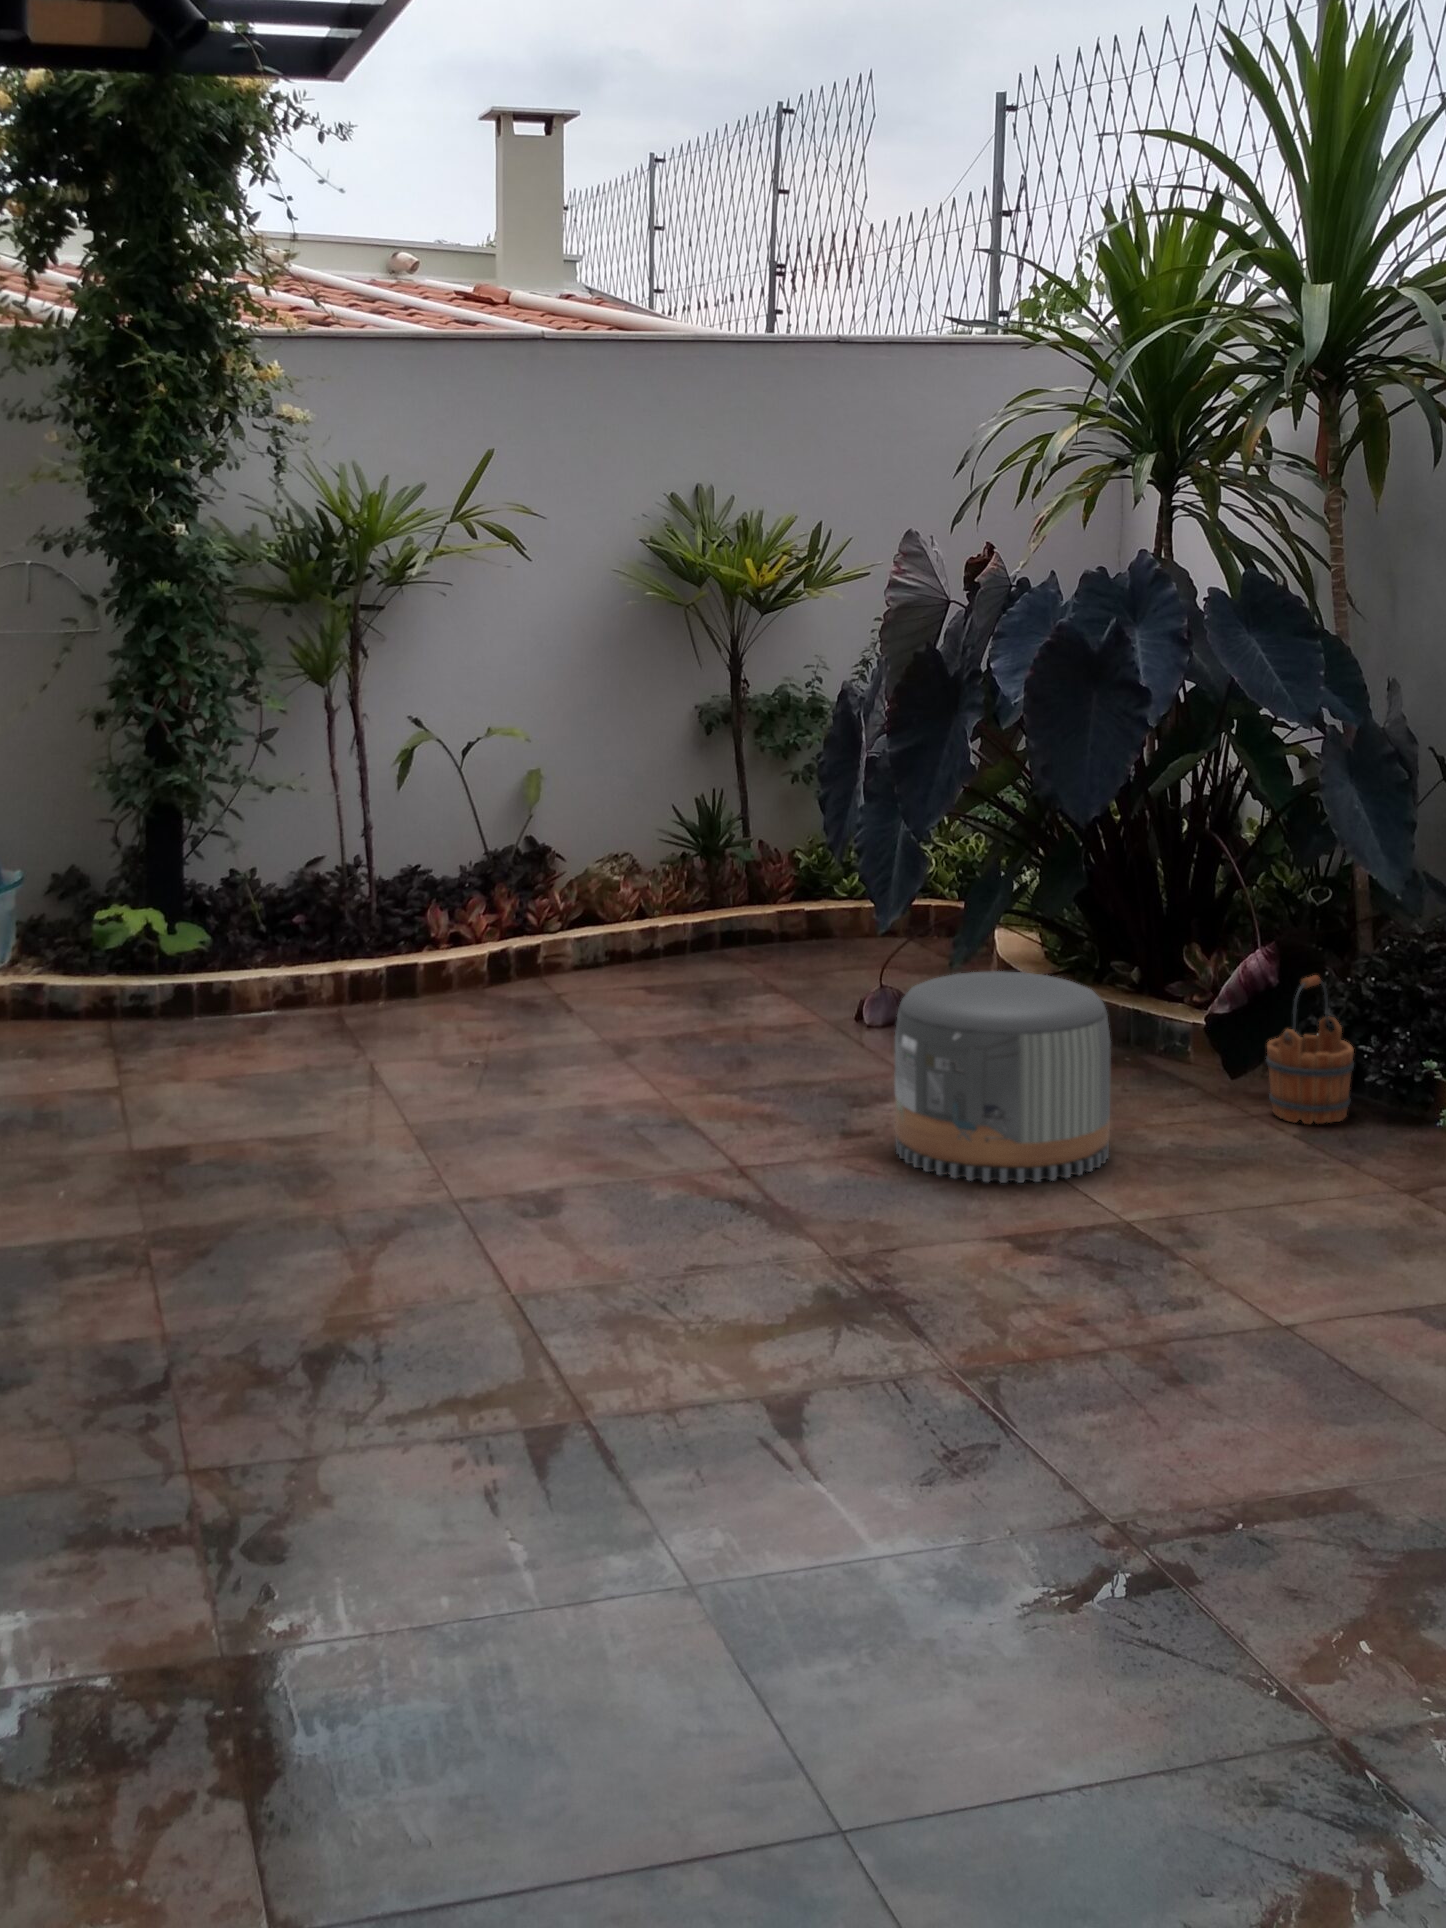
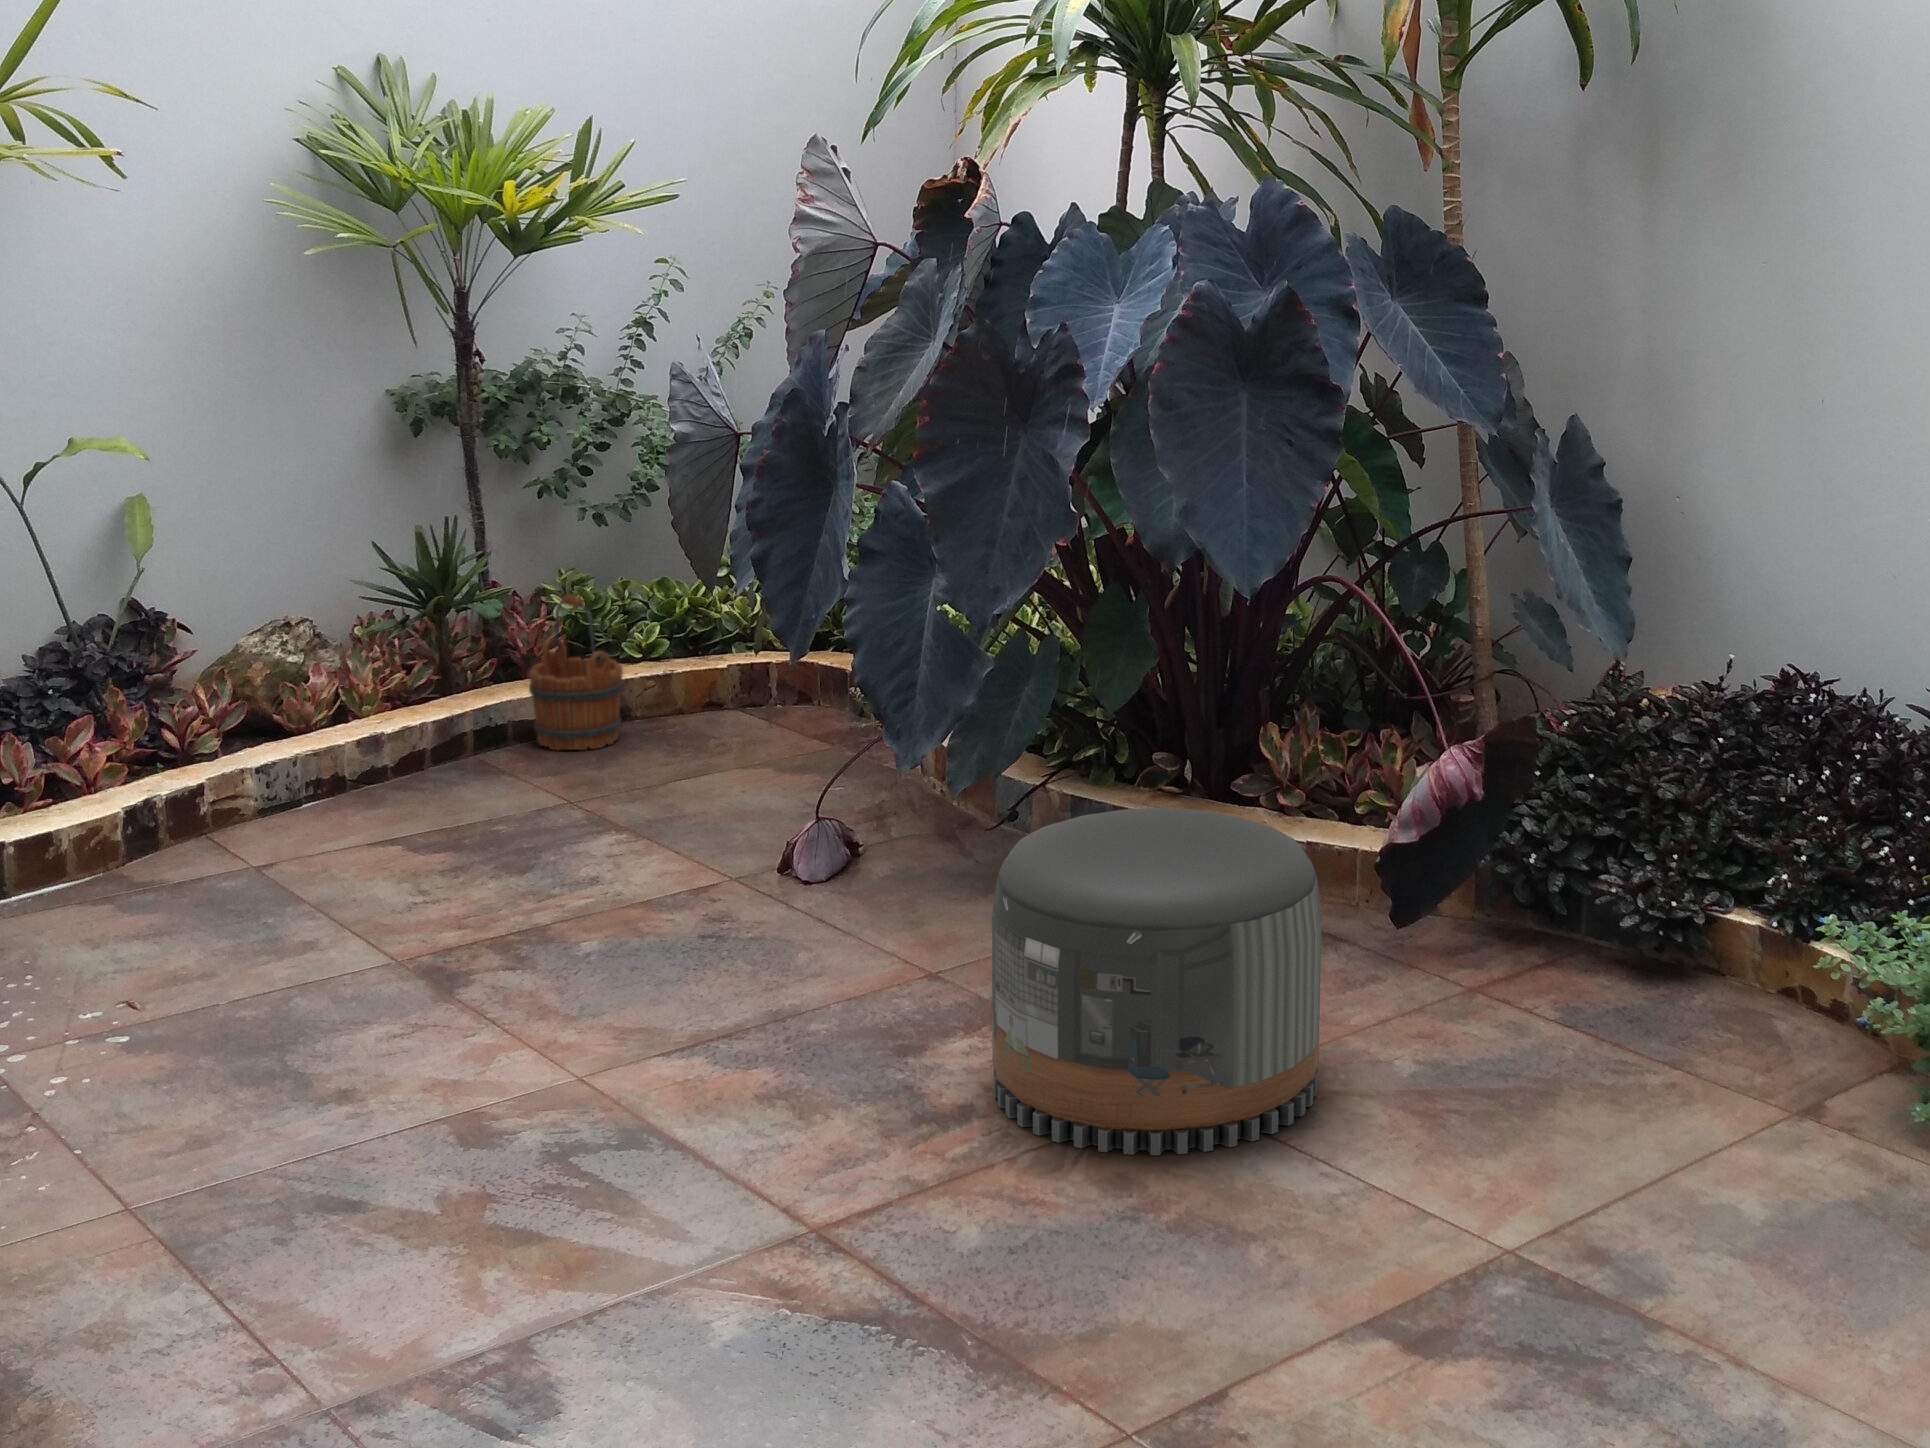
wooden bucket: present [1266,975,1354,1124] -> present [529,594,623,750]

